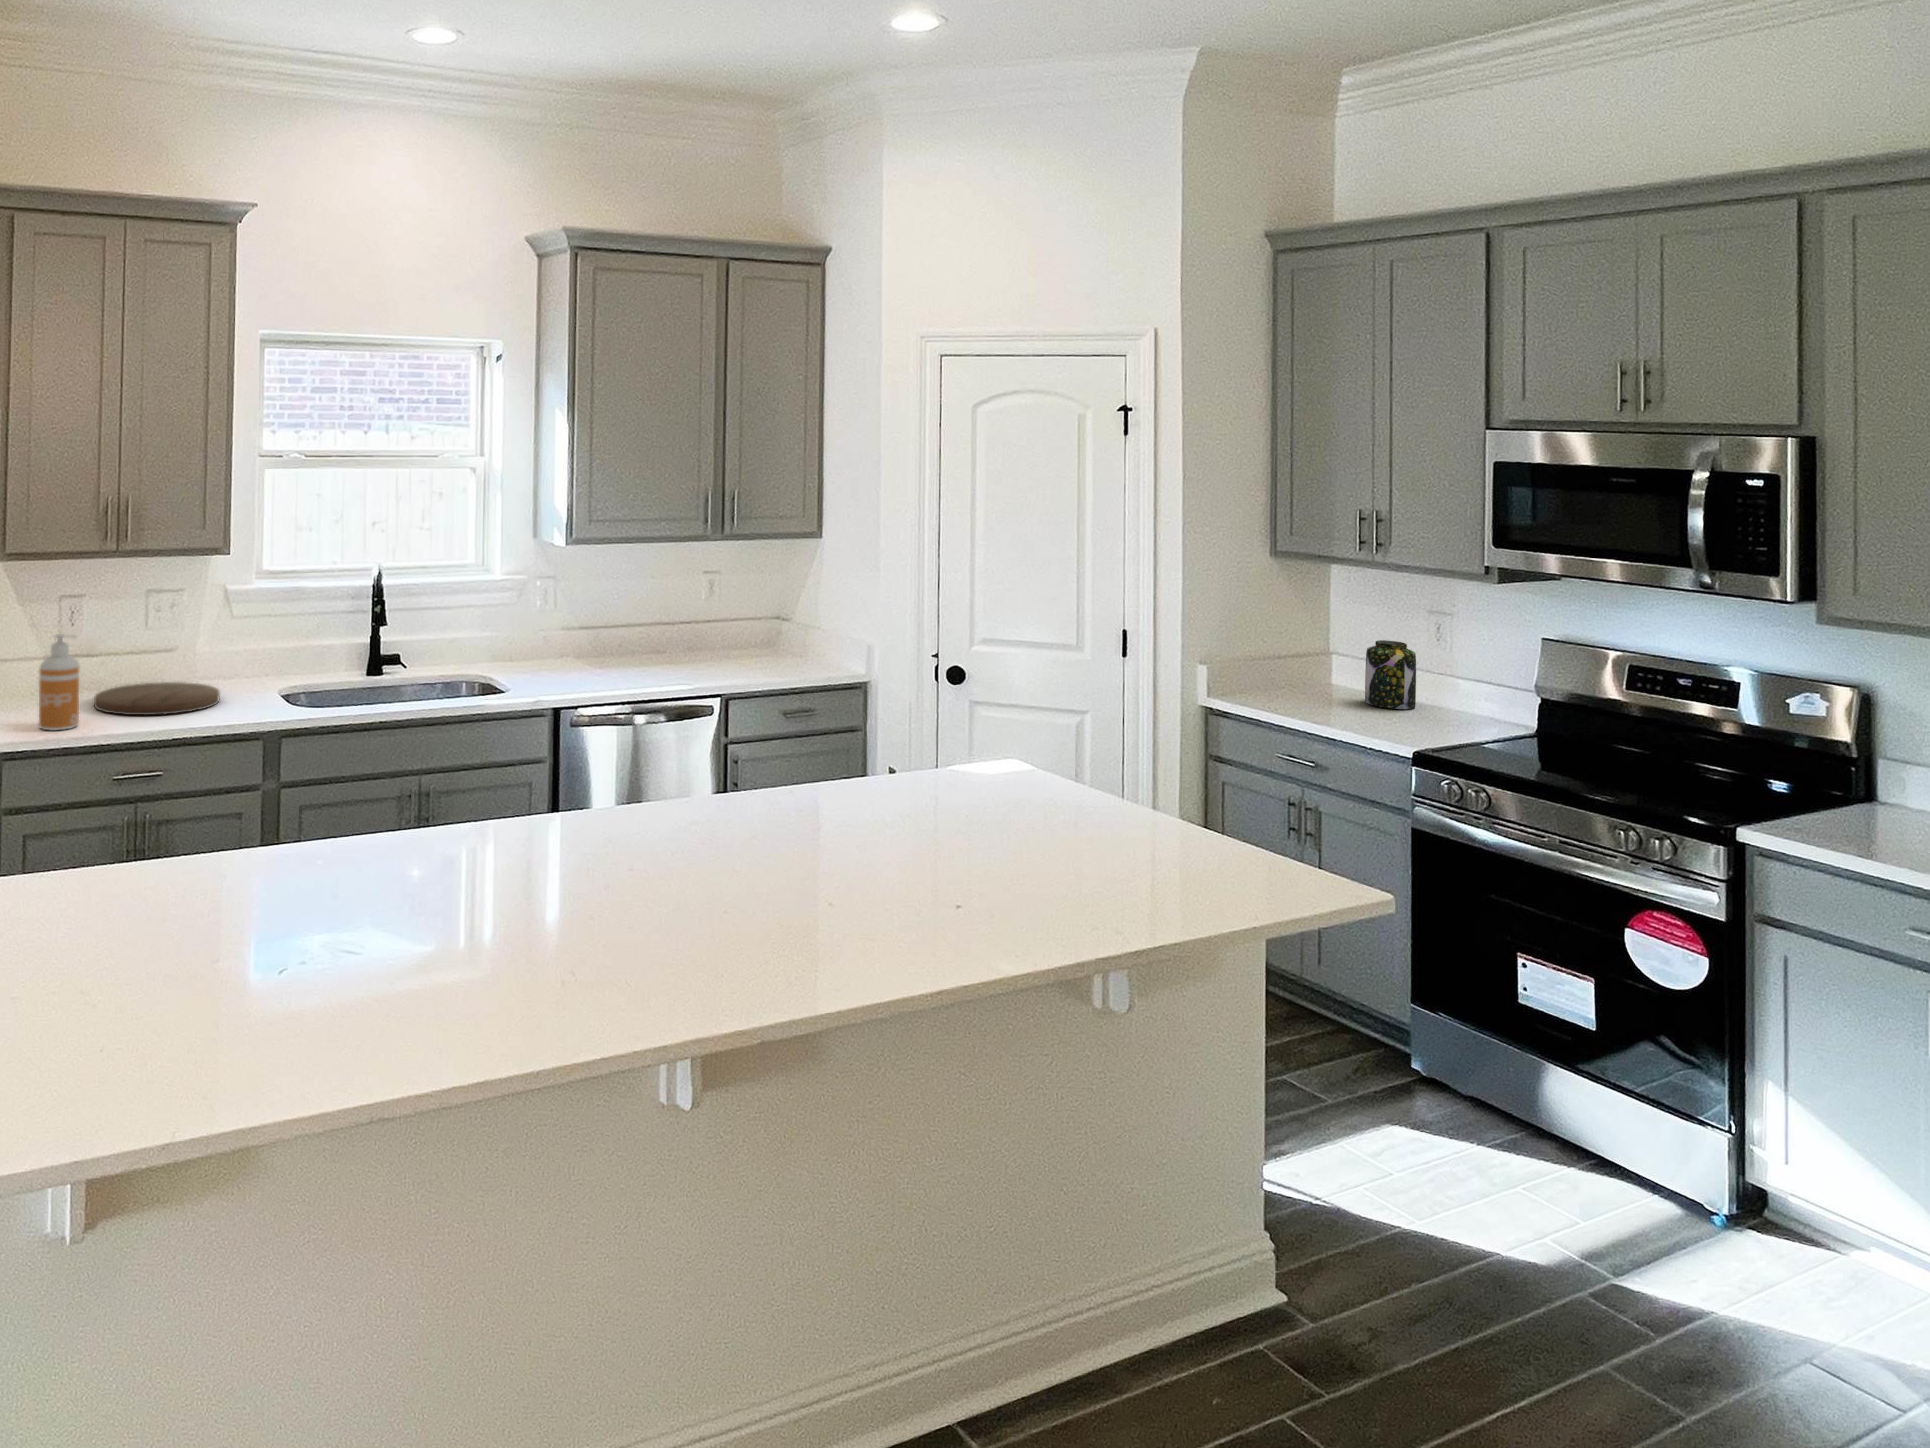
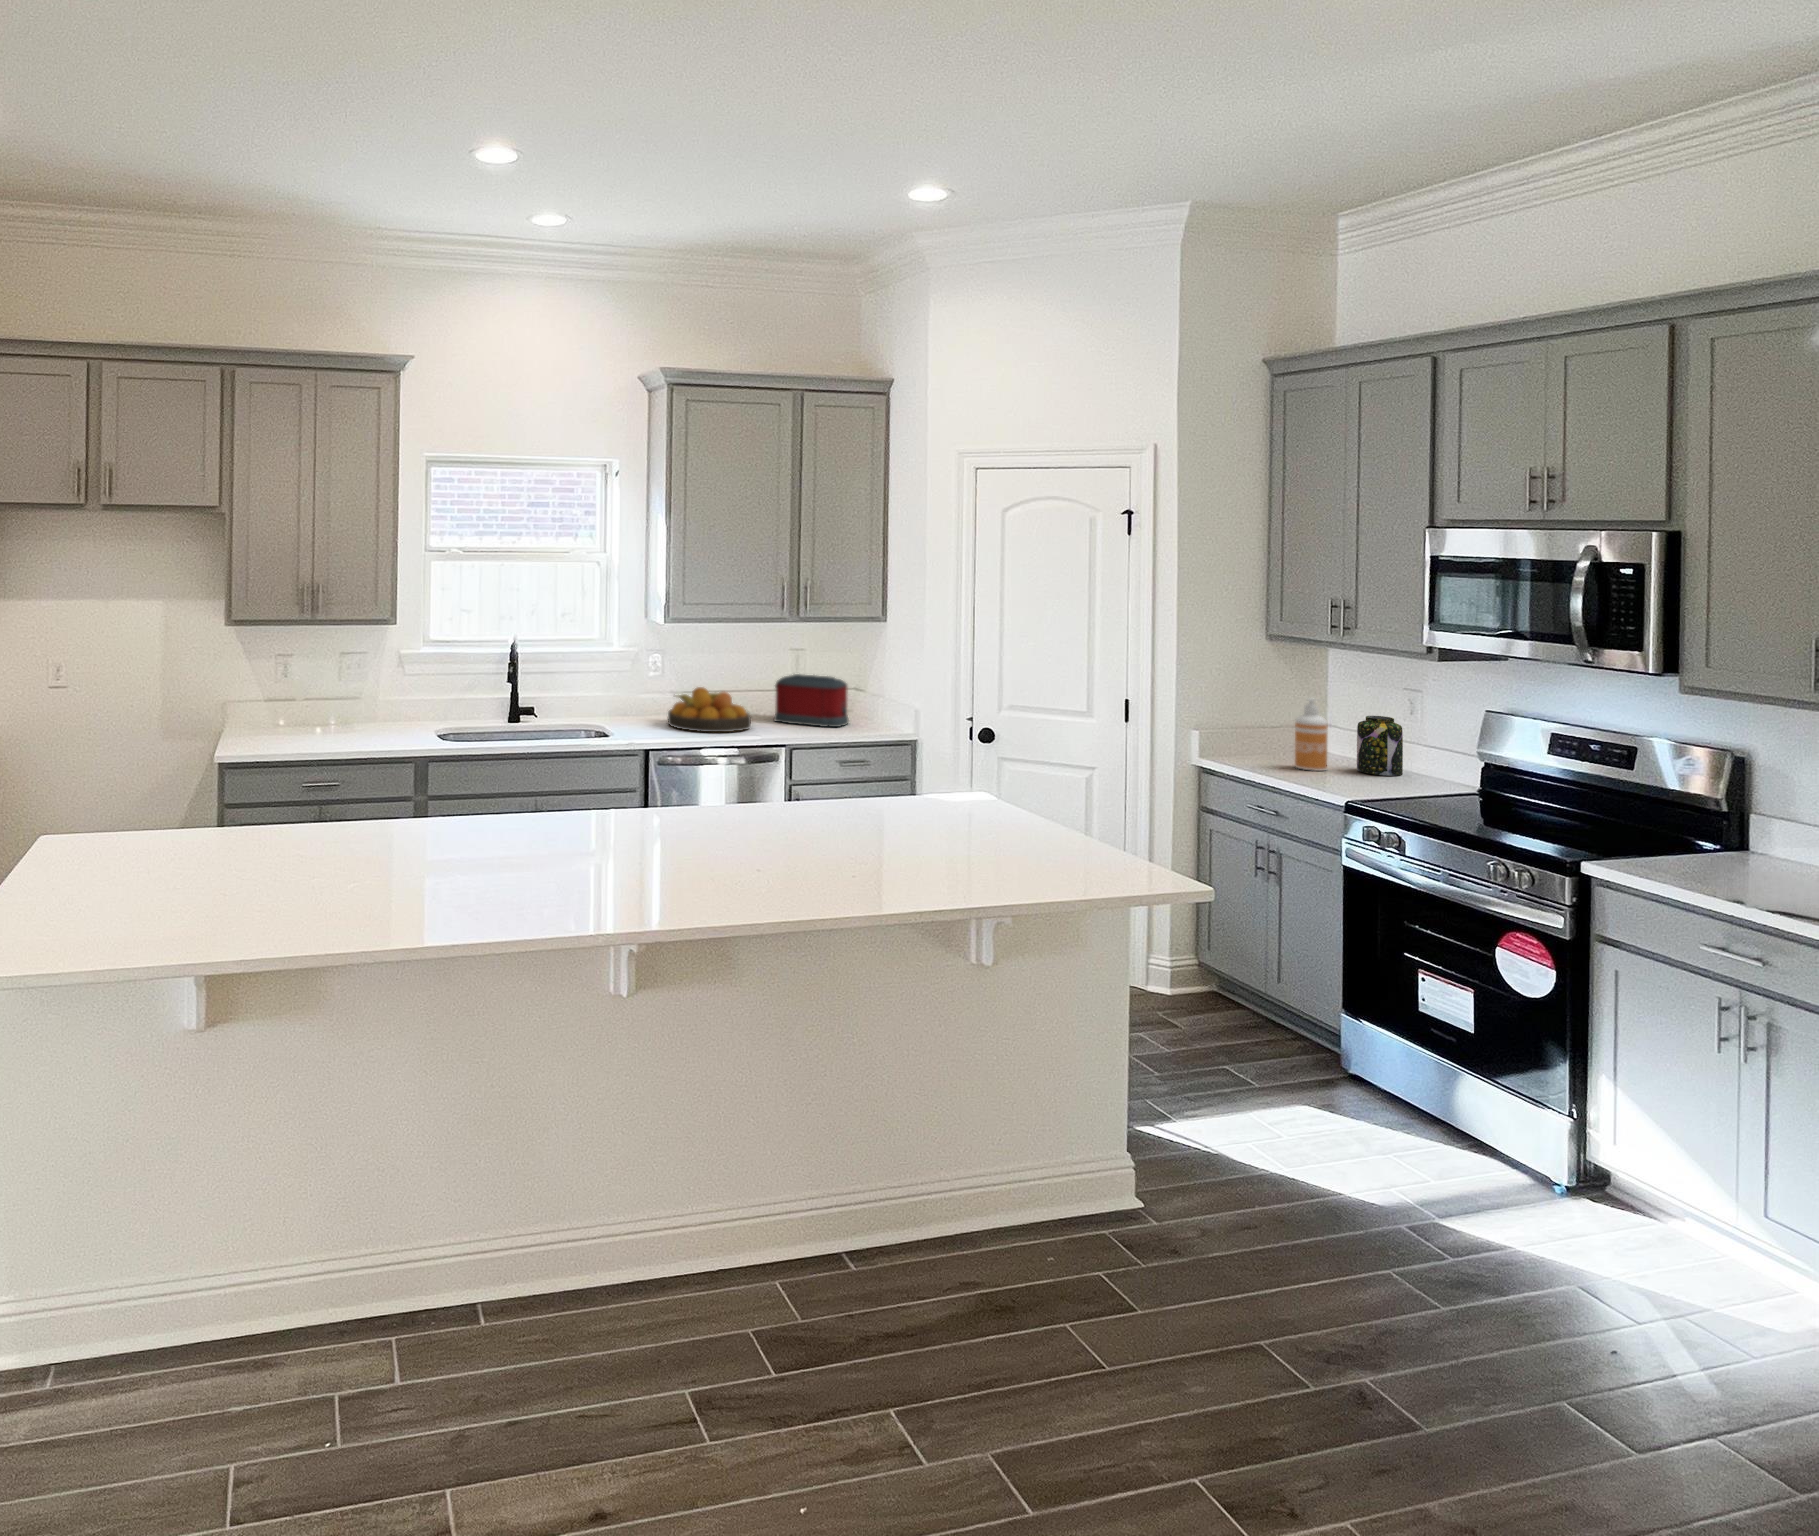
toaster: none [696,604,785,669] -> present [774,674,849,727]
fruit bowl: none [574,624,677,683] -> present [668,687,751,732]
soap dispenser: present [39,634,79,730] -> present [1295,698,1327,771]
cutting board: present [94,682,219,715] -> none [313,718,398,738]

